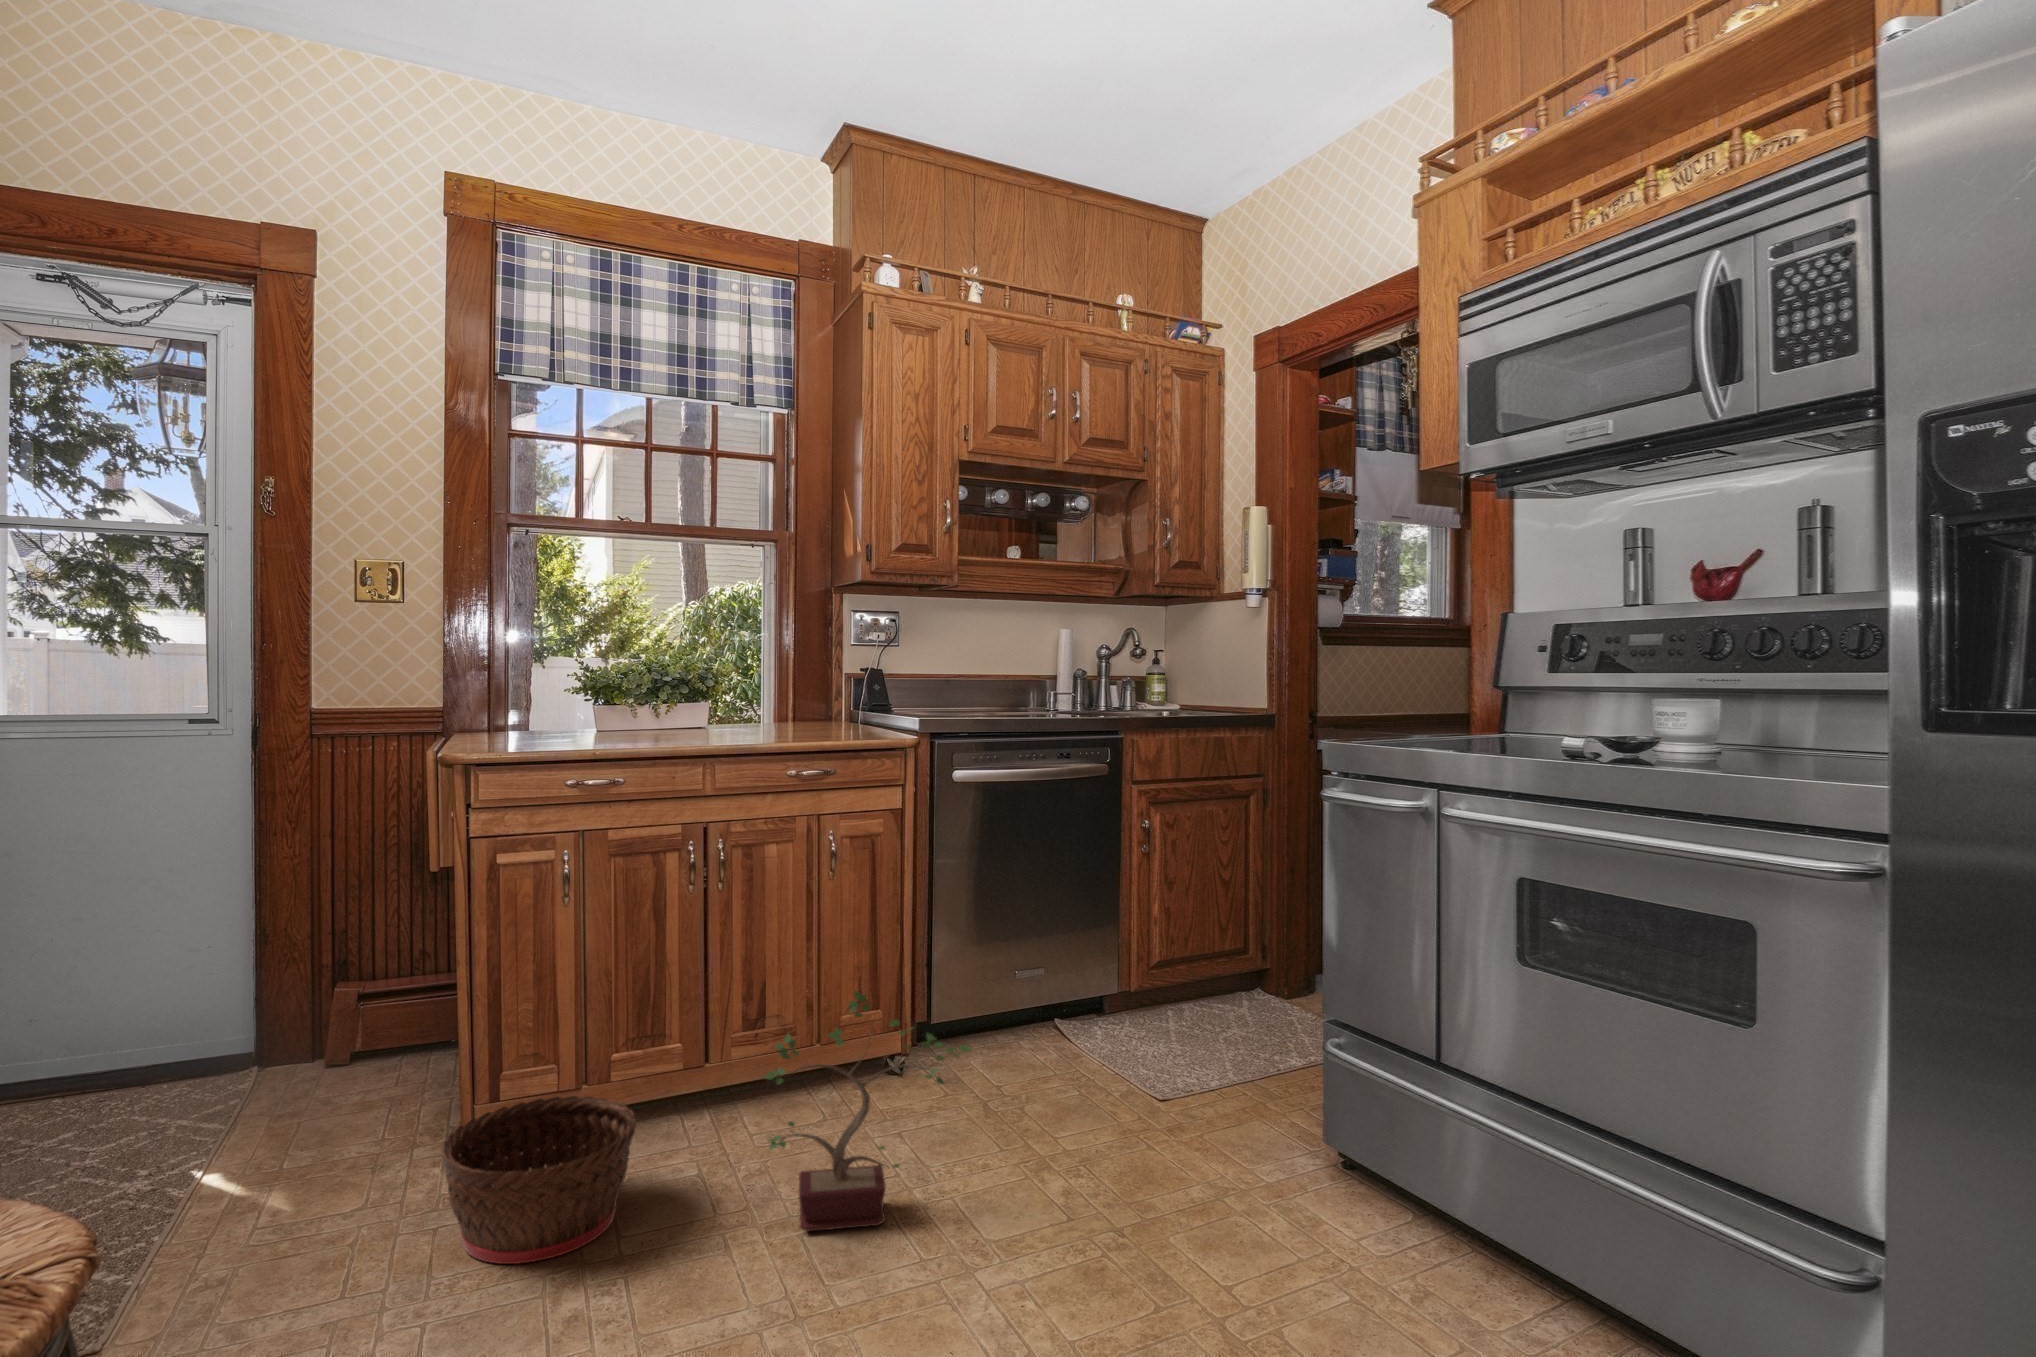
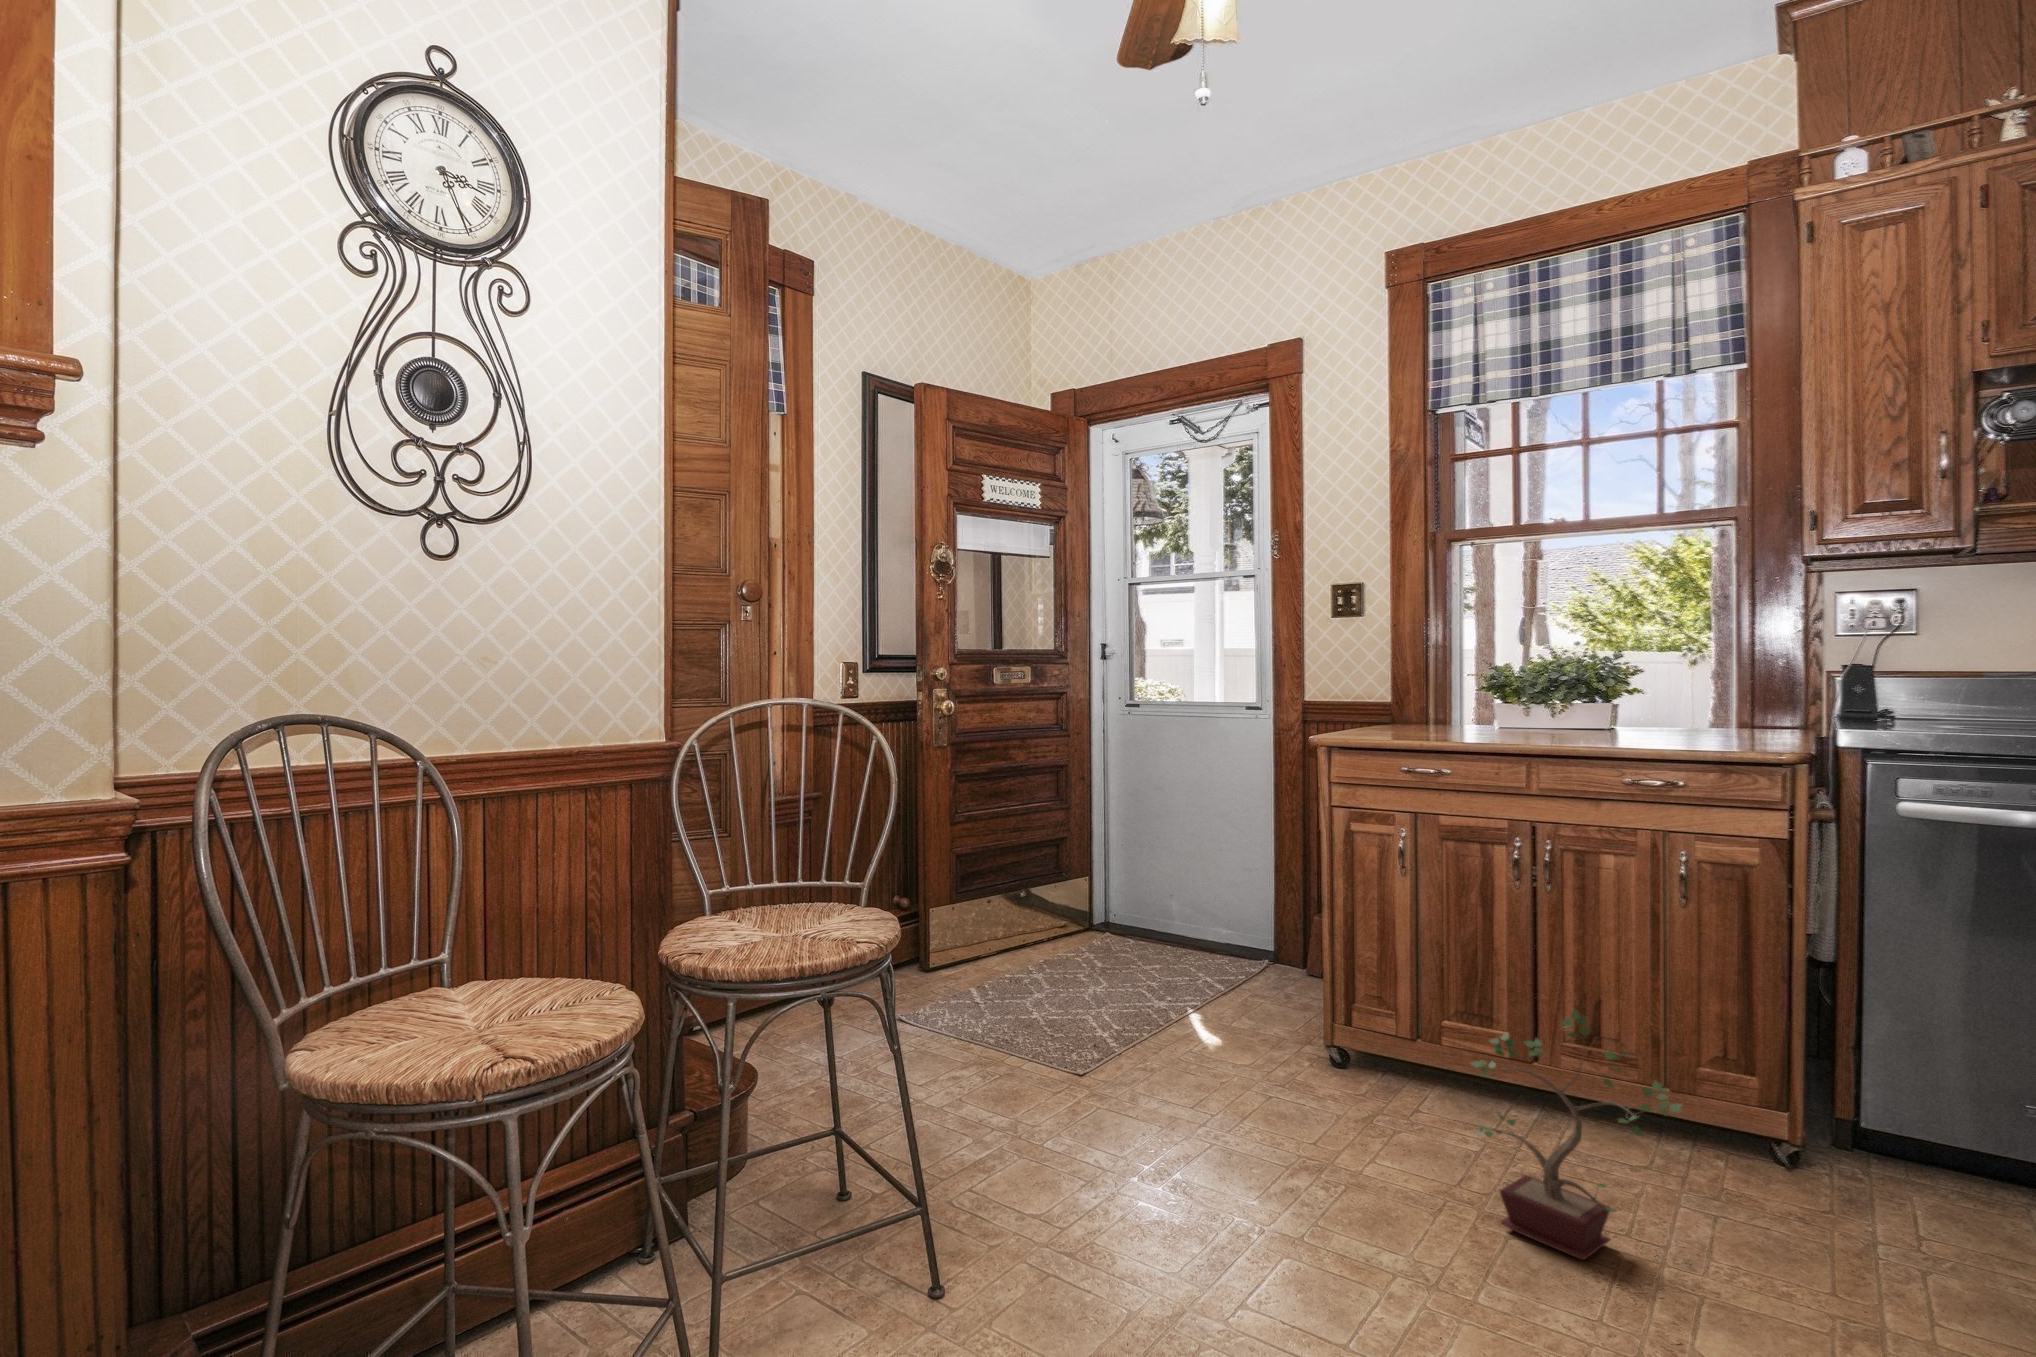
basket: present [441,1096,636,1264] -> none [1255,1026,1404,1152]

